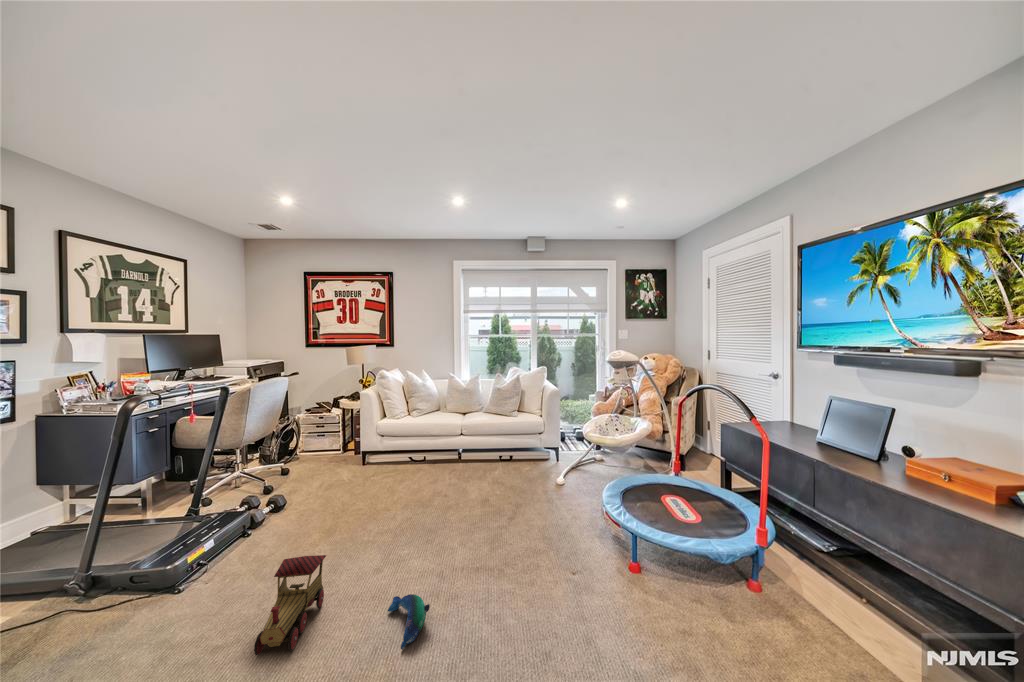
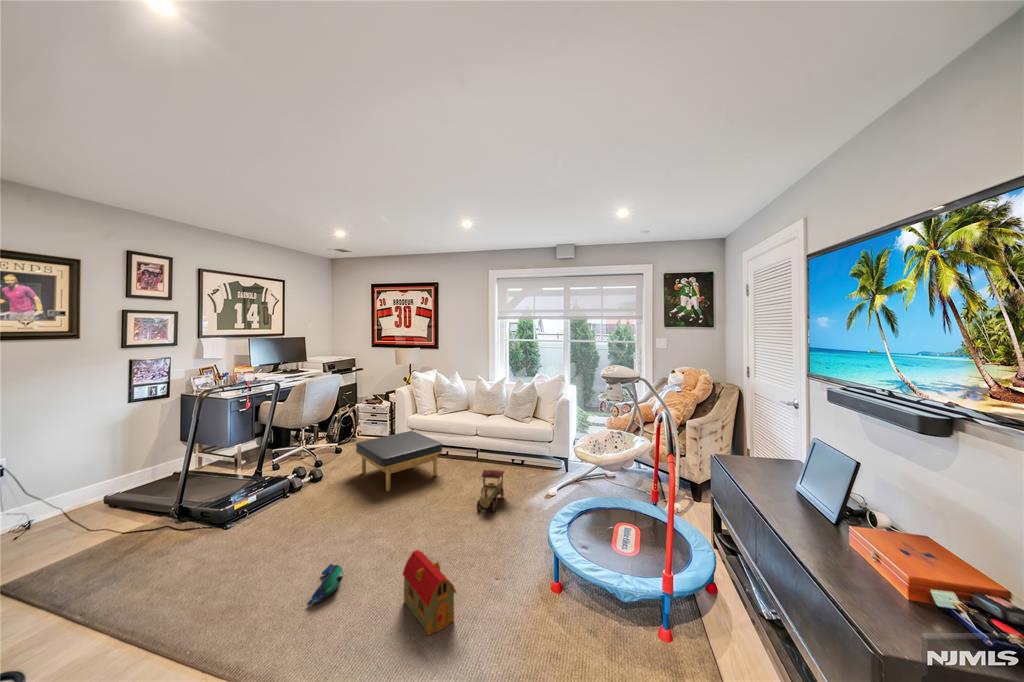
ottoman: none [331,439,438,509] -> present [356,431,442,491]
toy house: none [510,551,583,639] -> present [403,550,456,635]
toy train: present [254,555,326,655] -> present [477,470,504,512]

